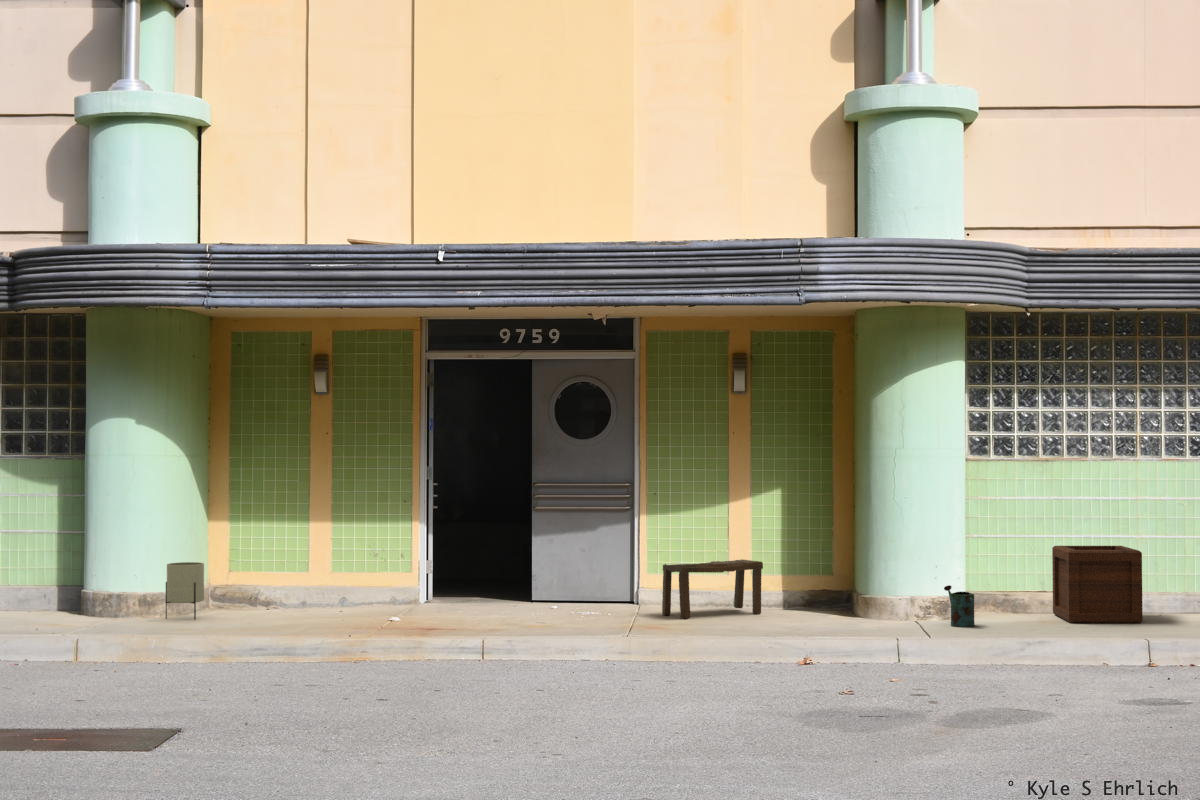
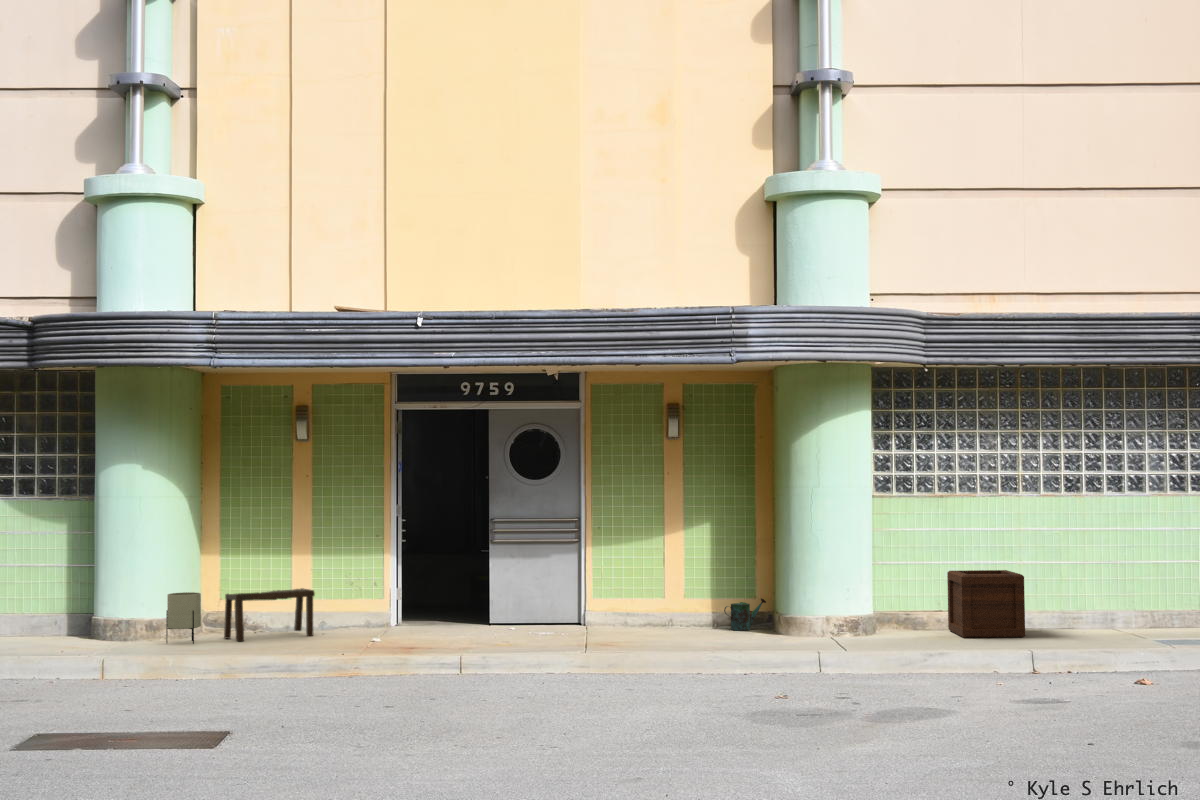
bench: present [662,560,763,619] -> present [224,588,315,641]
watering can: present [944,585,975,627] -> present [724,598,766,631]

